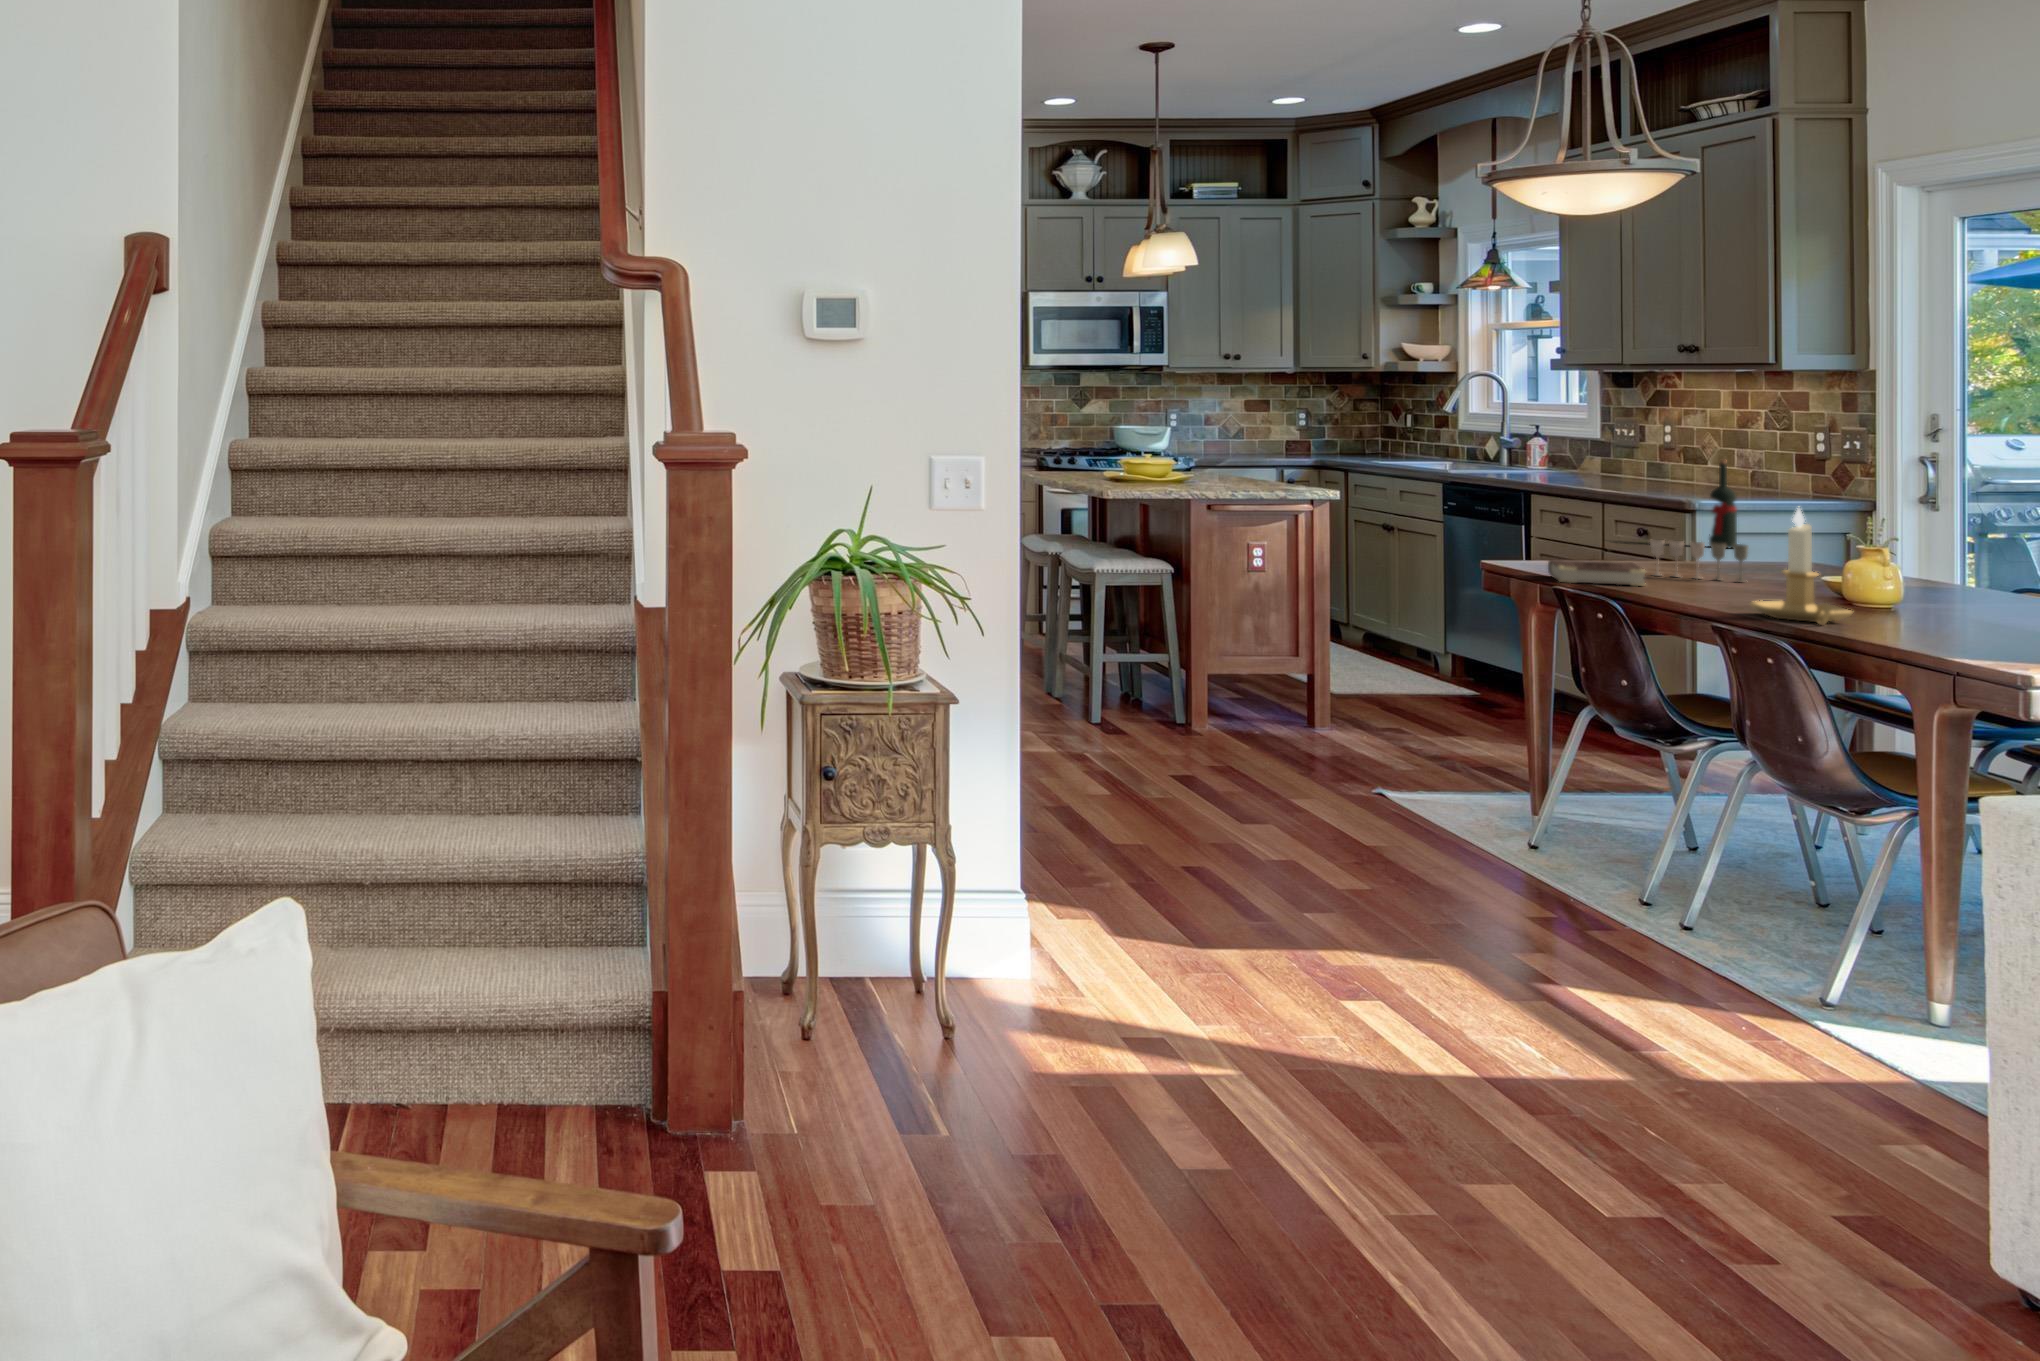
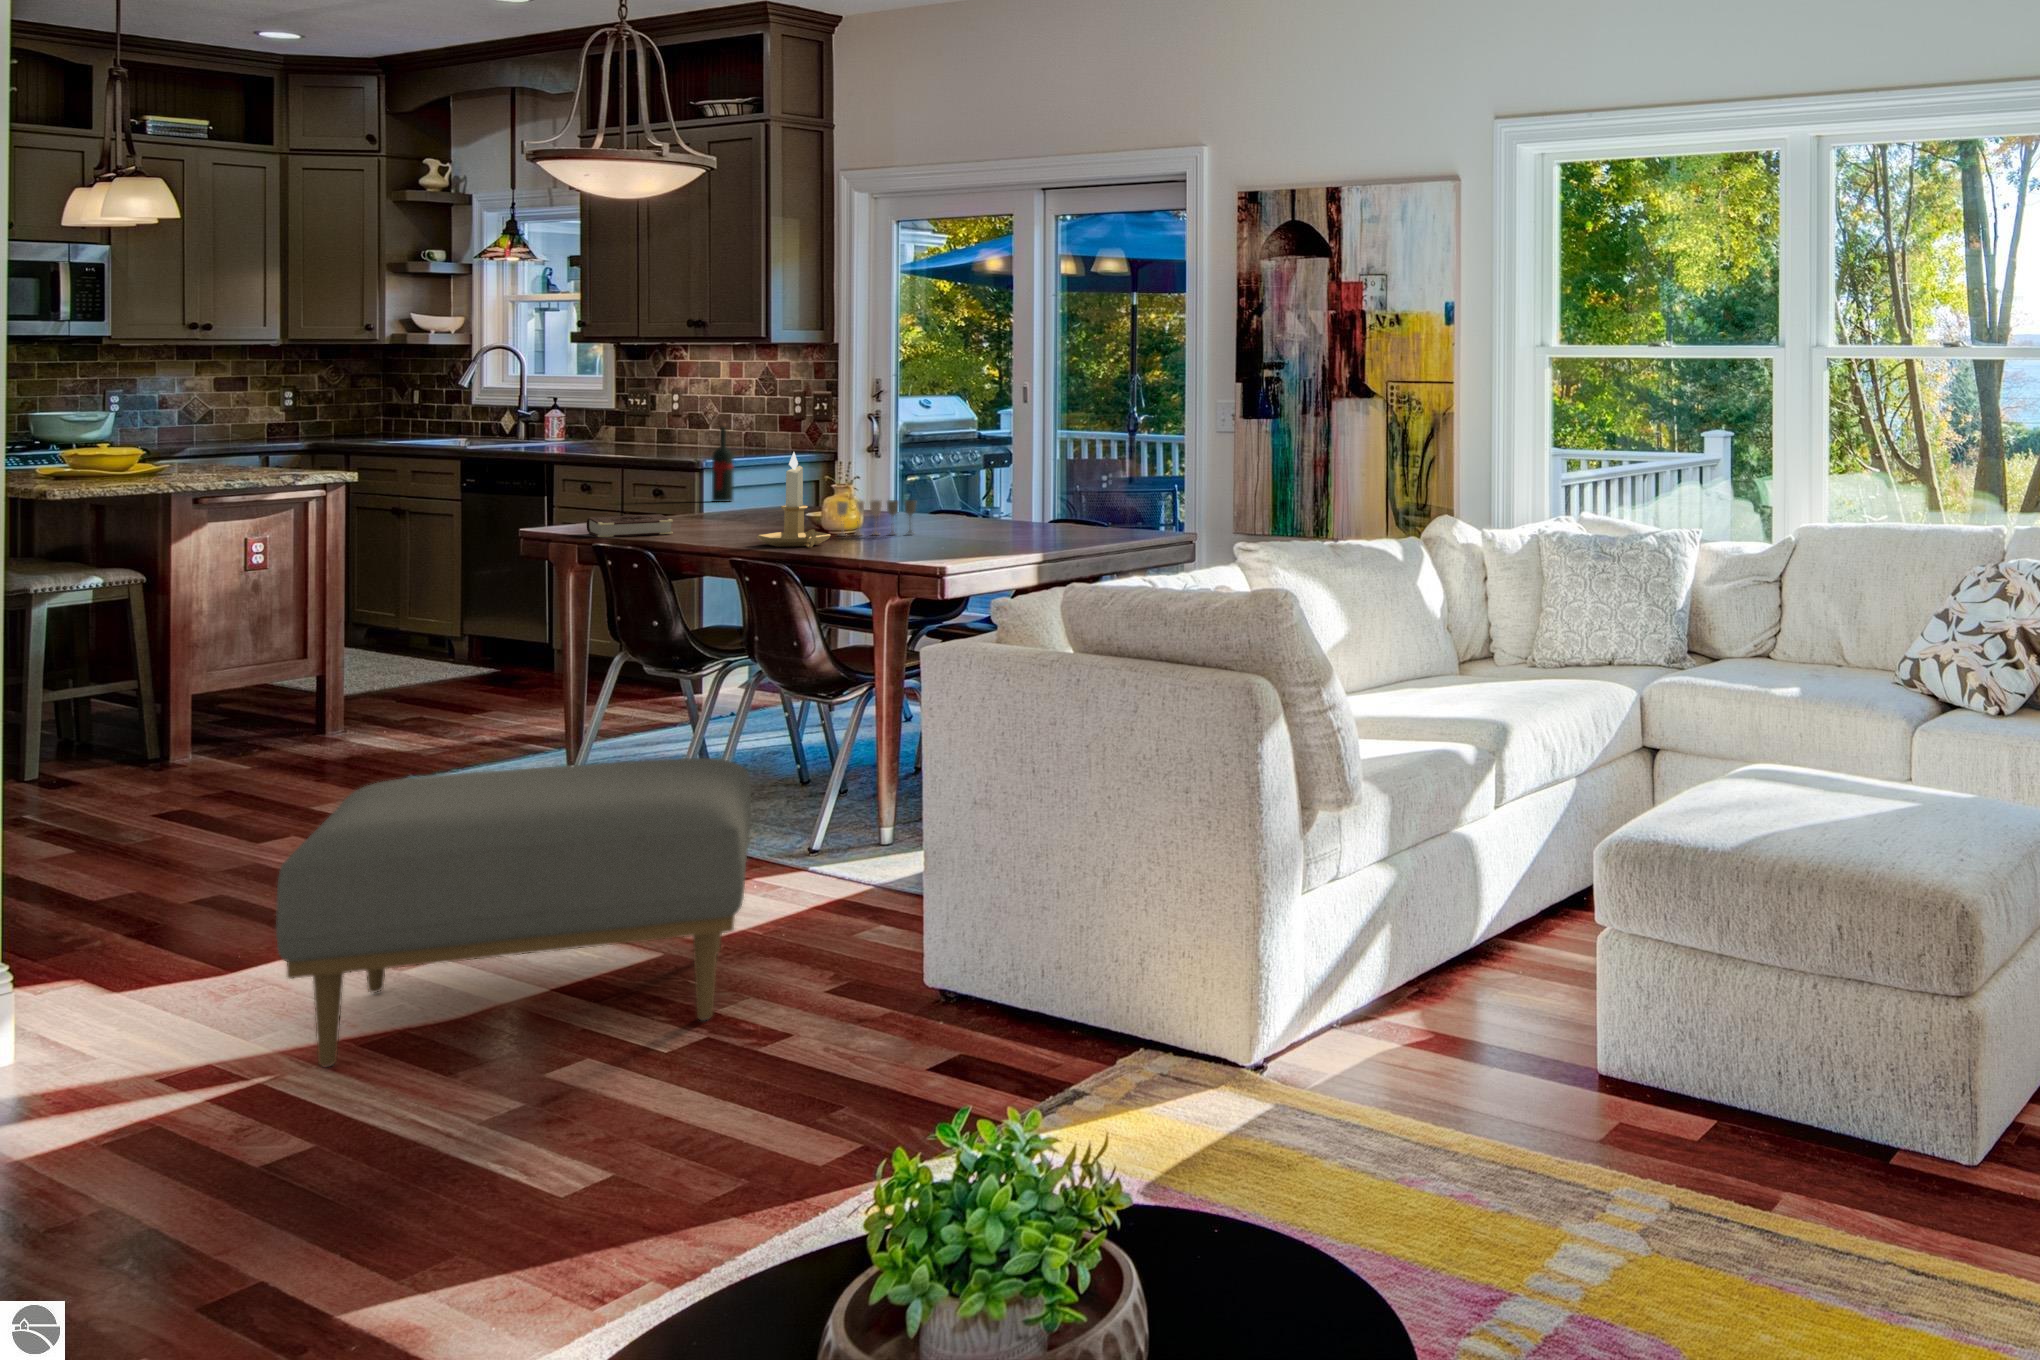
wine glass: present [1650,539,1748,582] -> present [837,500,916,536]
ottoman: none [1212,810,1728,1188] -> present [276,758,751,1067]

